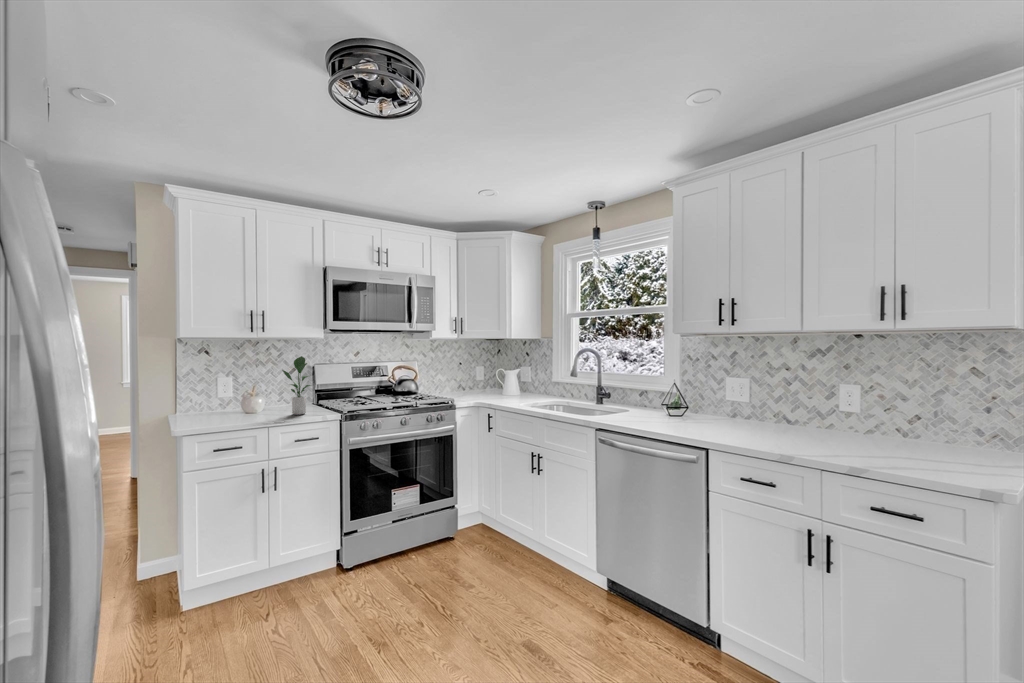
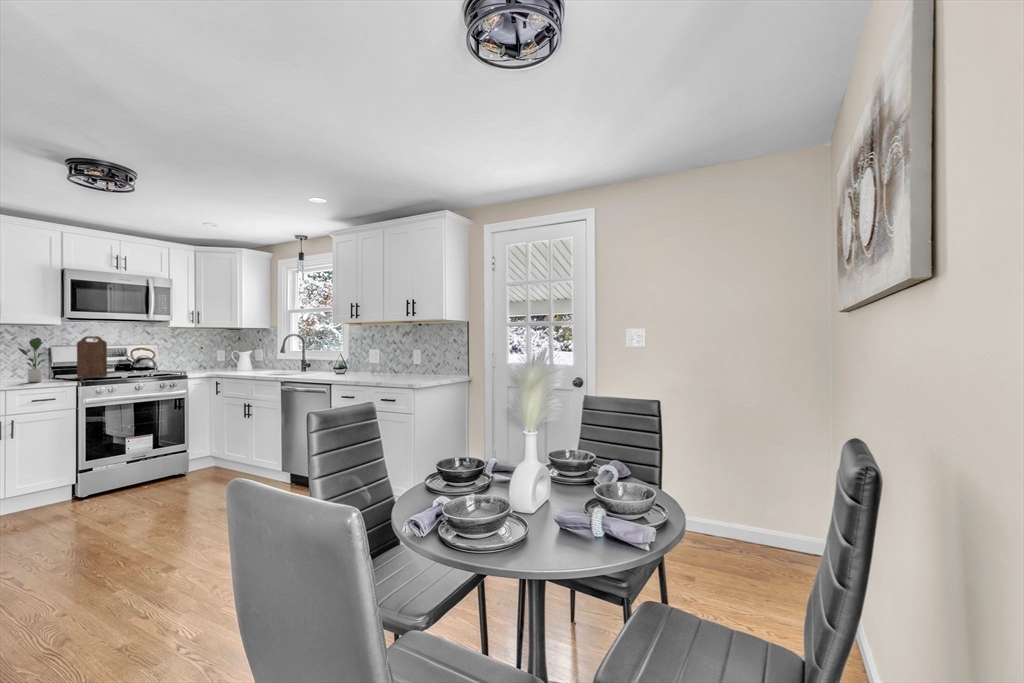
cutting board: none [340,353,371,406] -> present [77,336,107,377]

